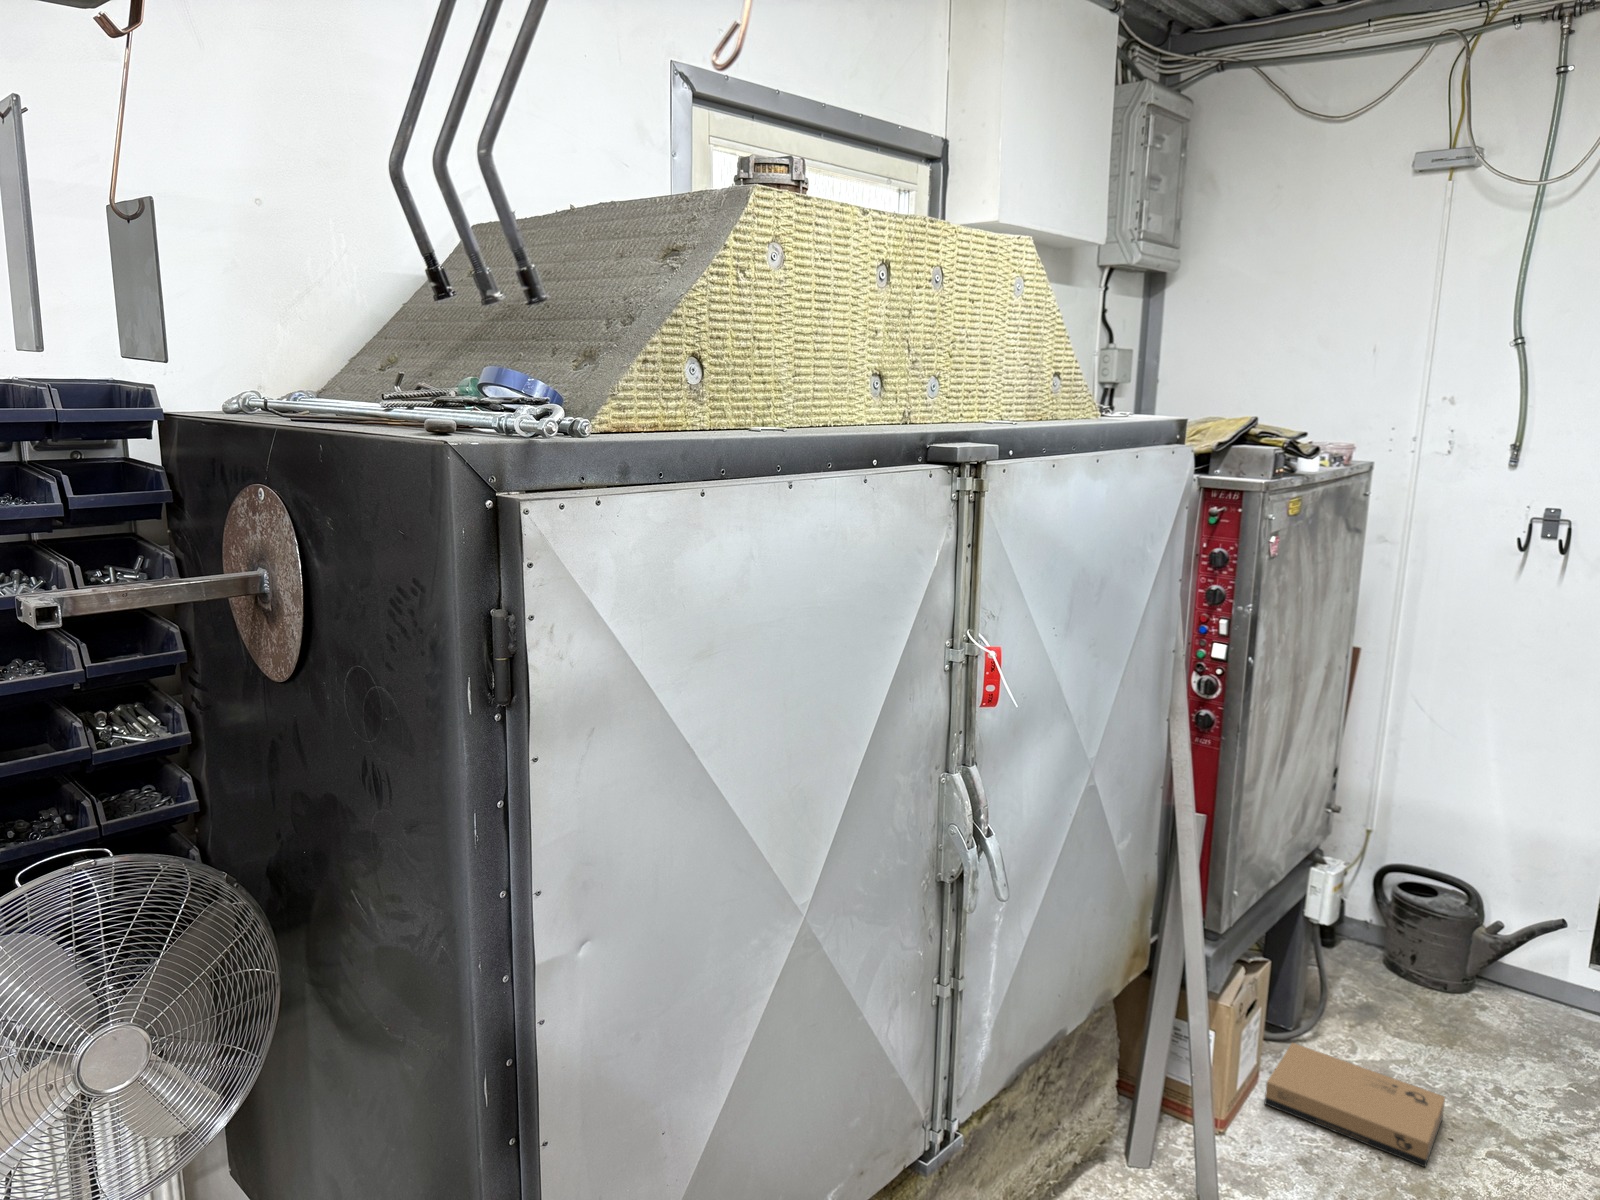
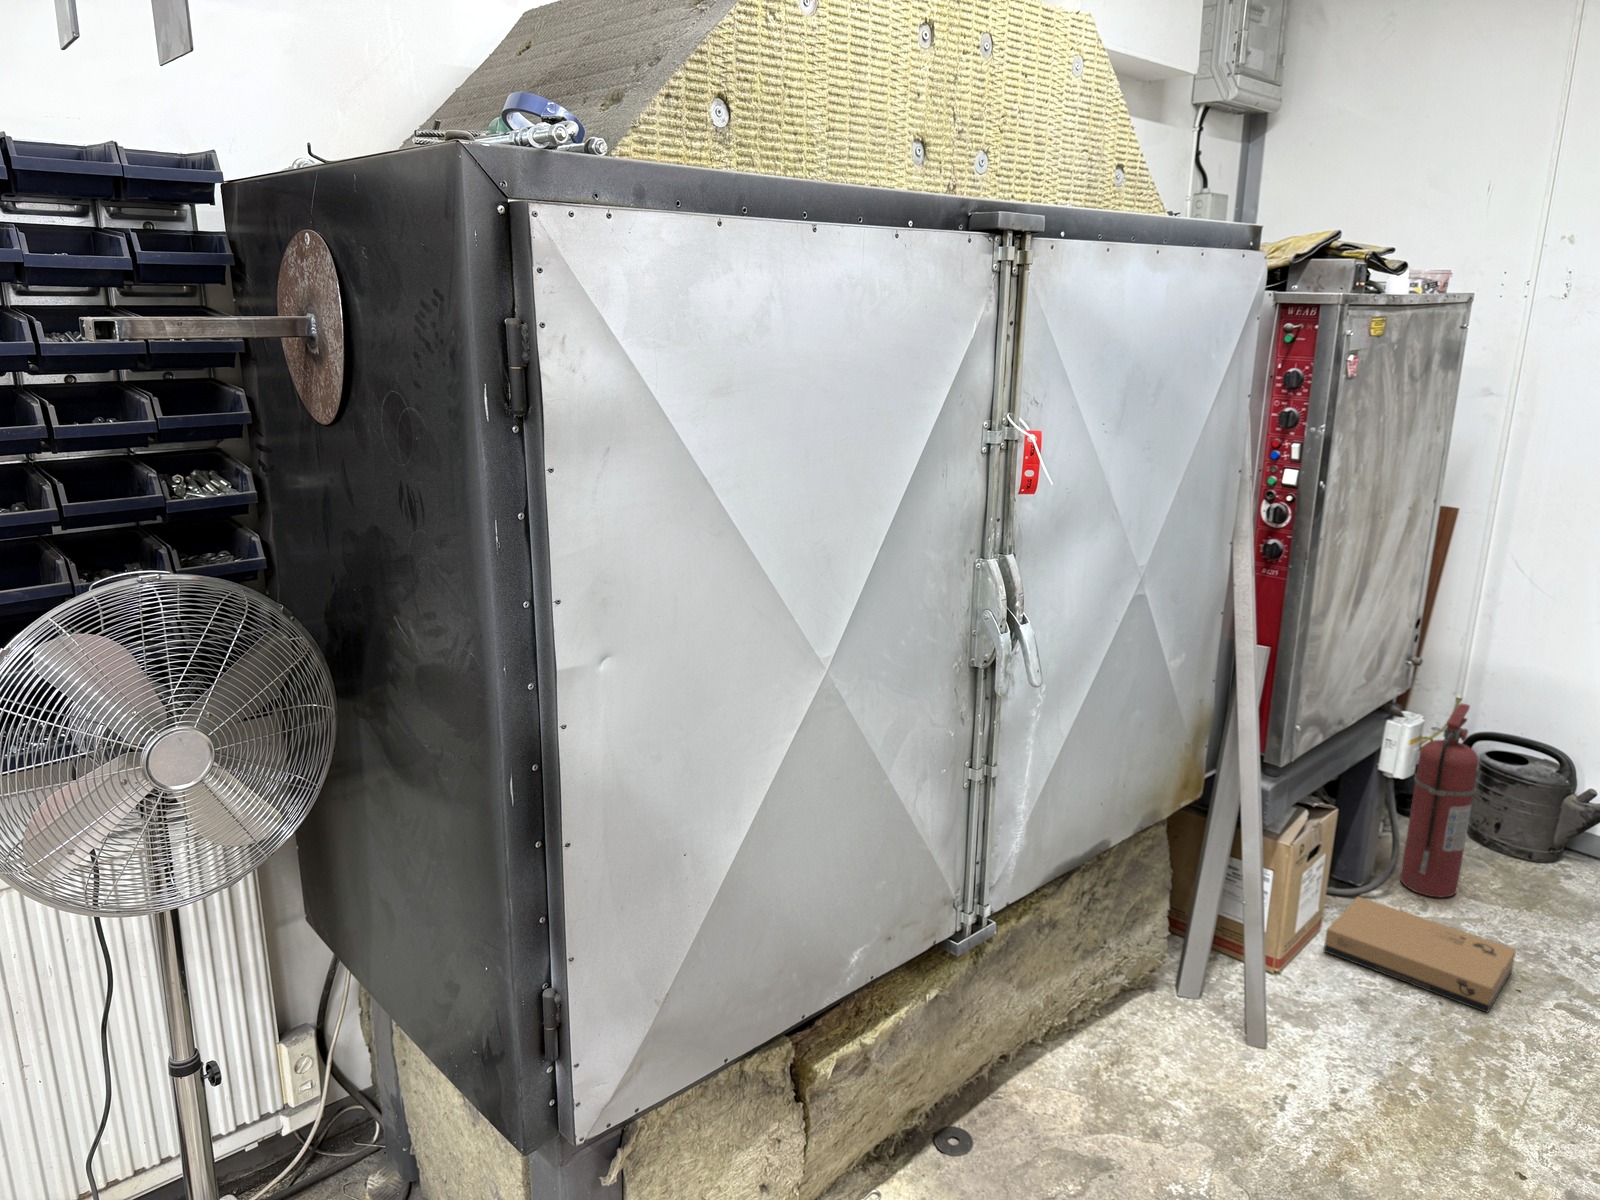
fire extinguisher: none [1328,845,1397,1037] -> present [1400,704,1479,898]

